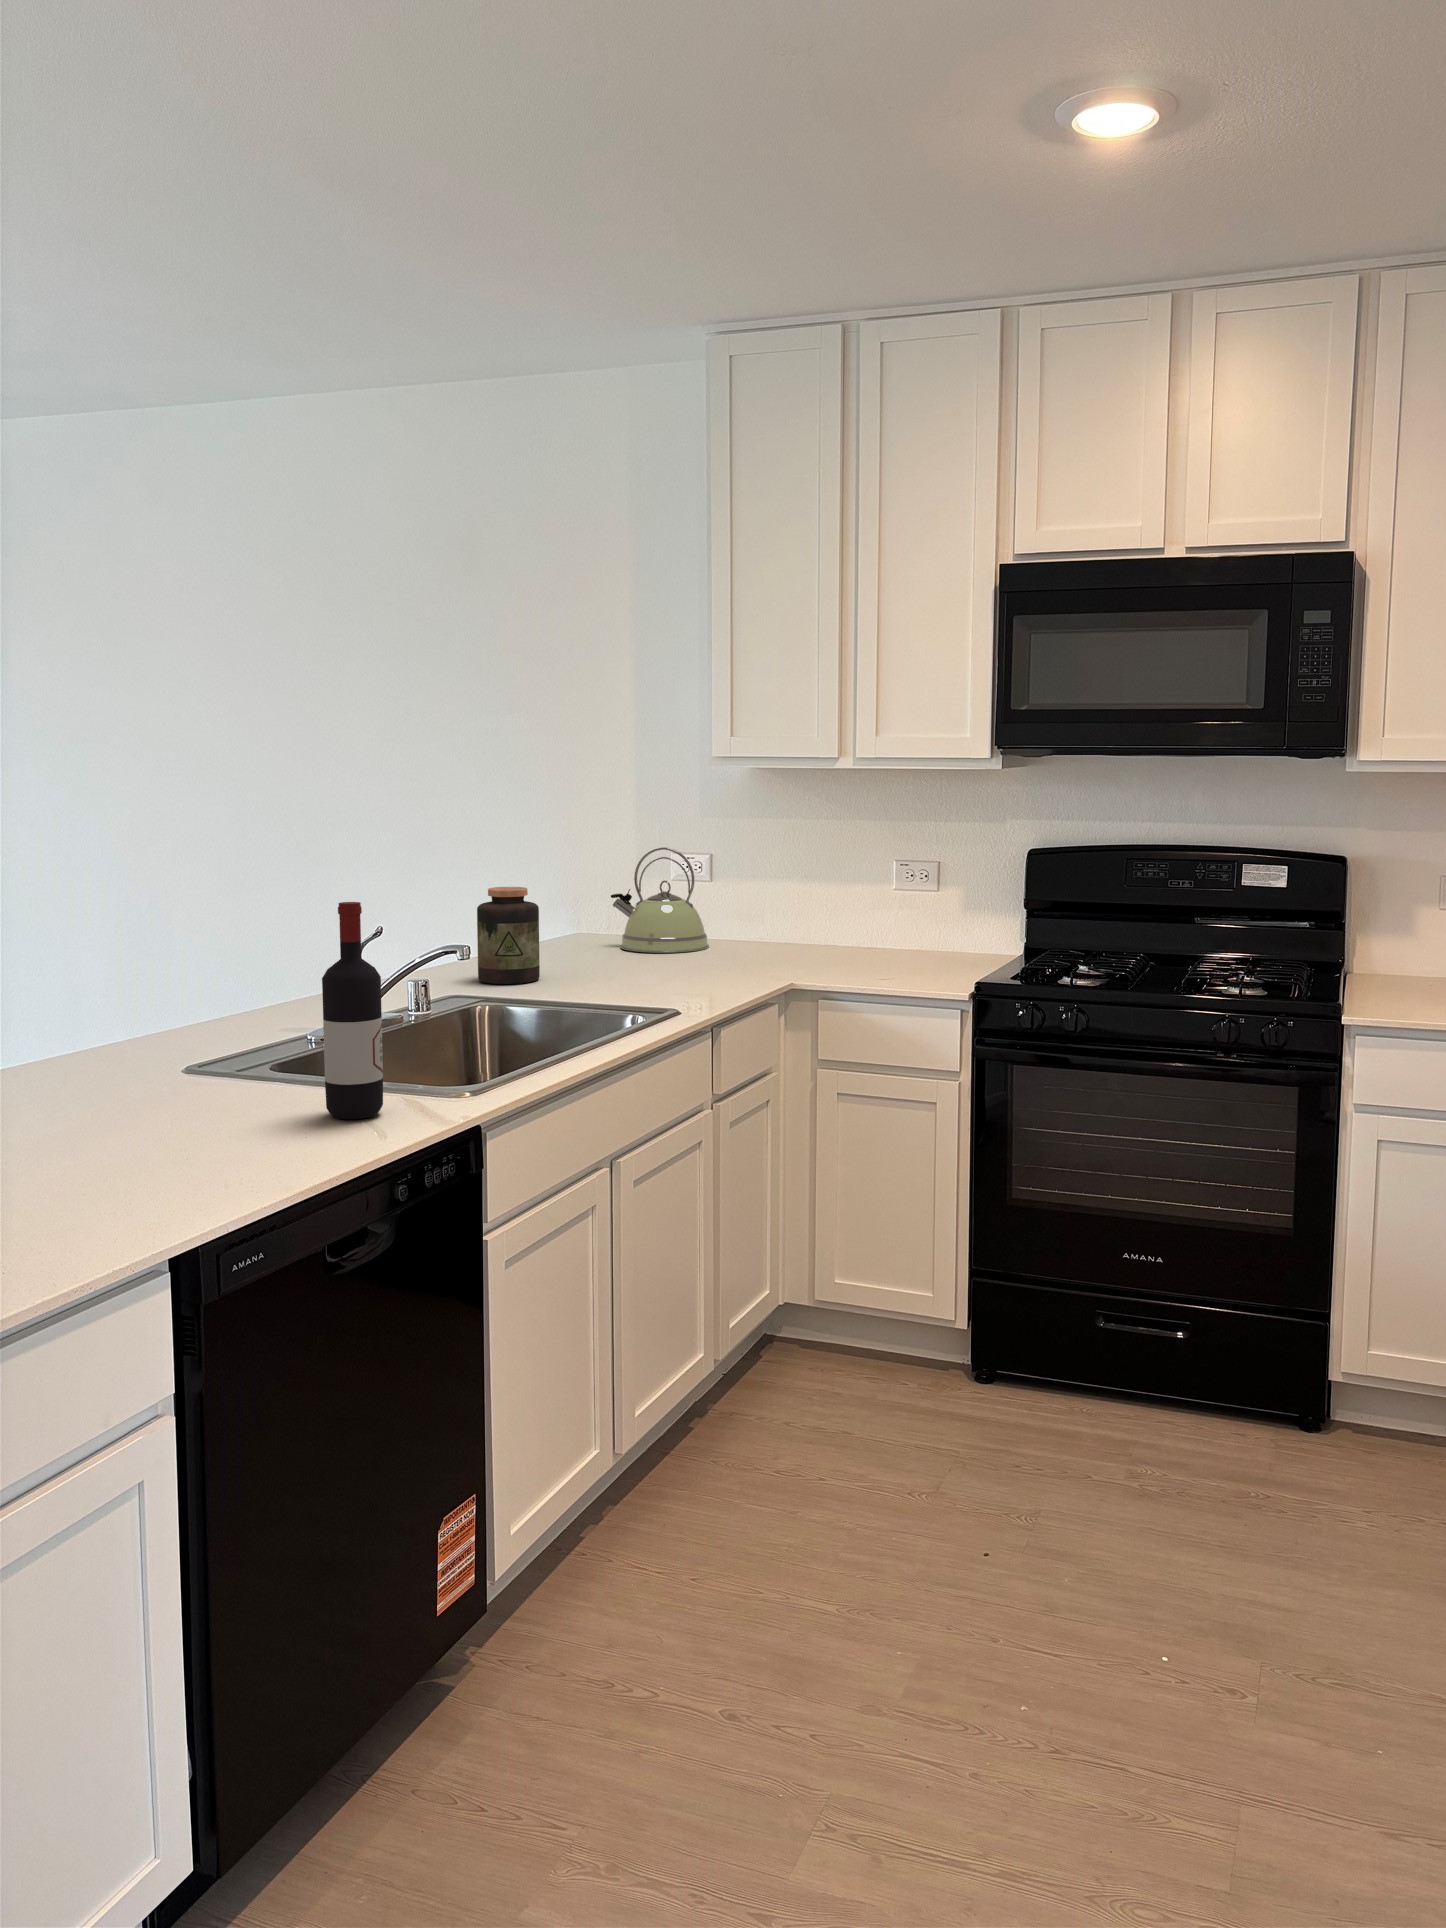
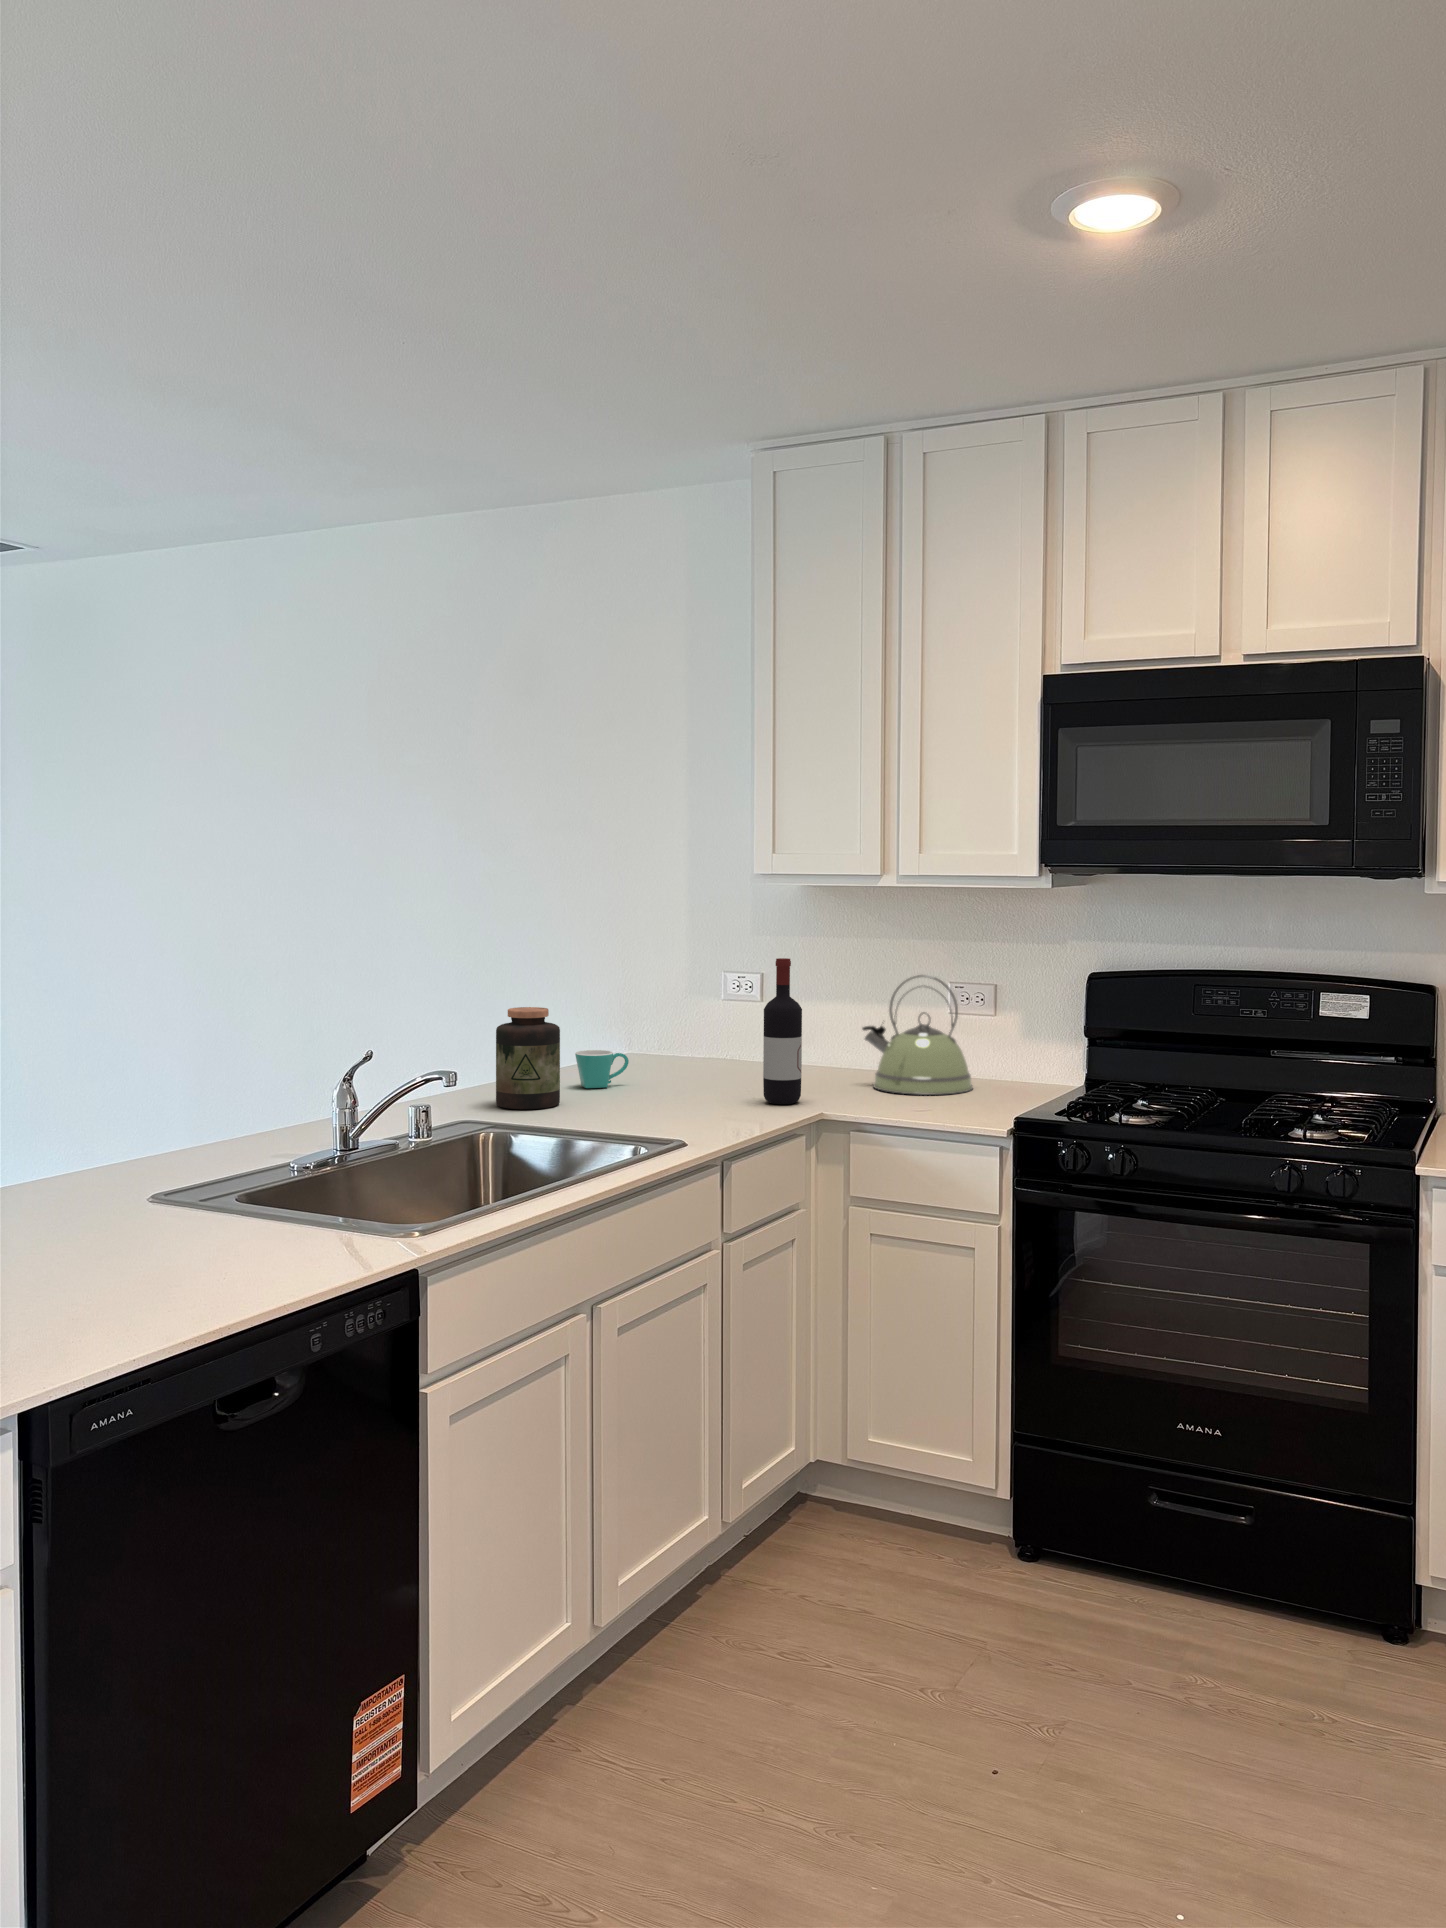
kettle: present [611,847,709,953] -> present [862,975,973,1095]
wine bottle: present [322,902,383,1119] -> present [763,958,802,1104]
mug: none [545,928,596,964] -> present [575,1050,629,1088]

